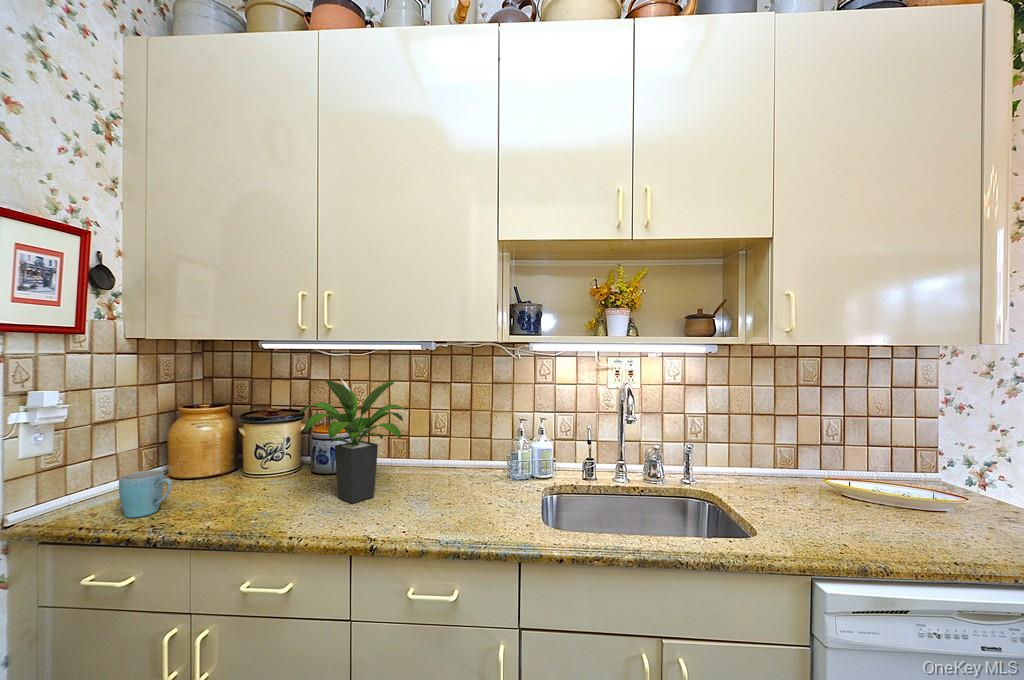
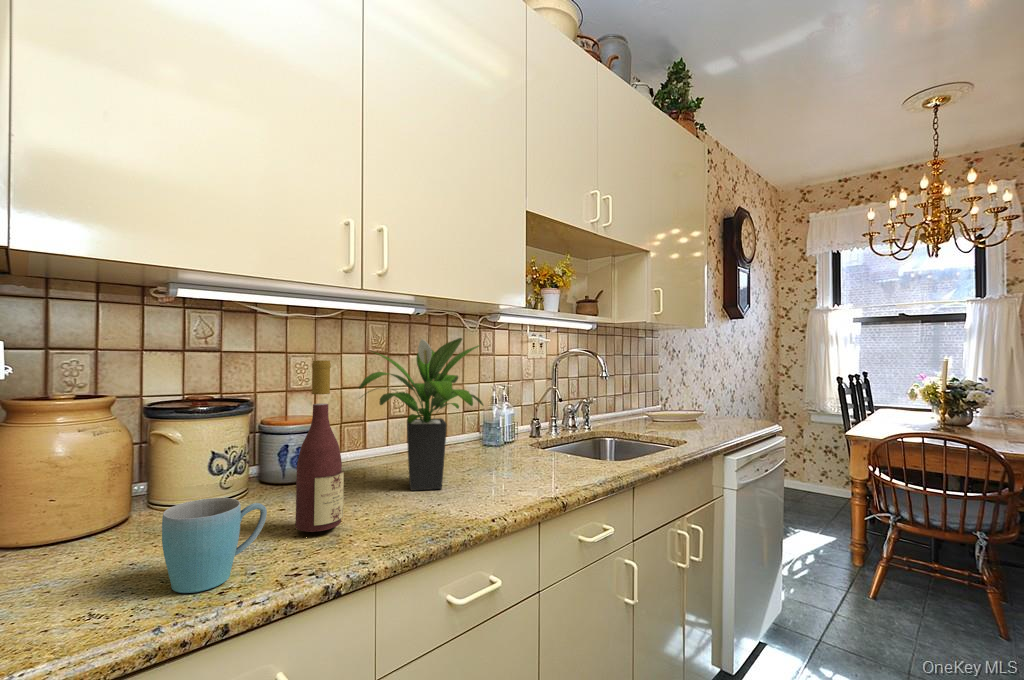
wine bottle: none [216,396,251,511] -> present [296,360,344,532]

